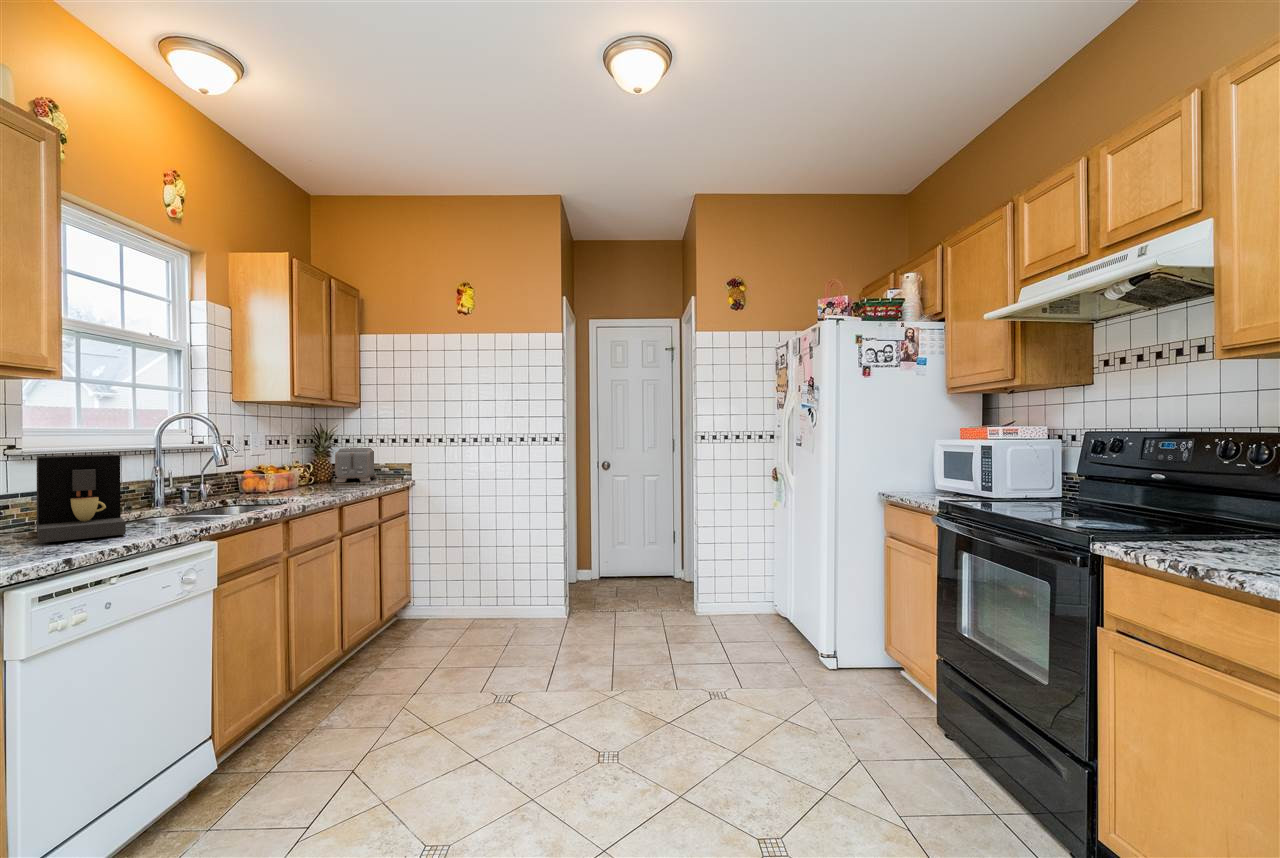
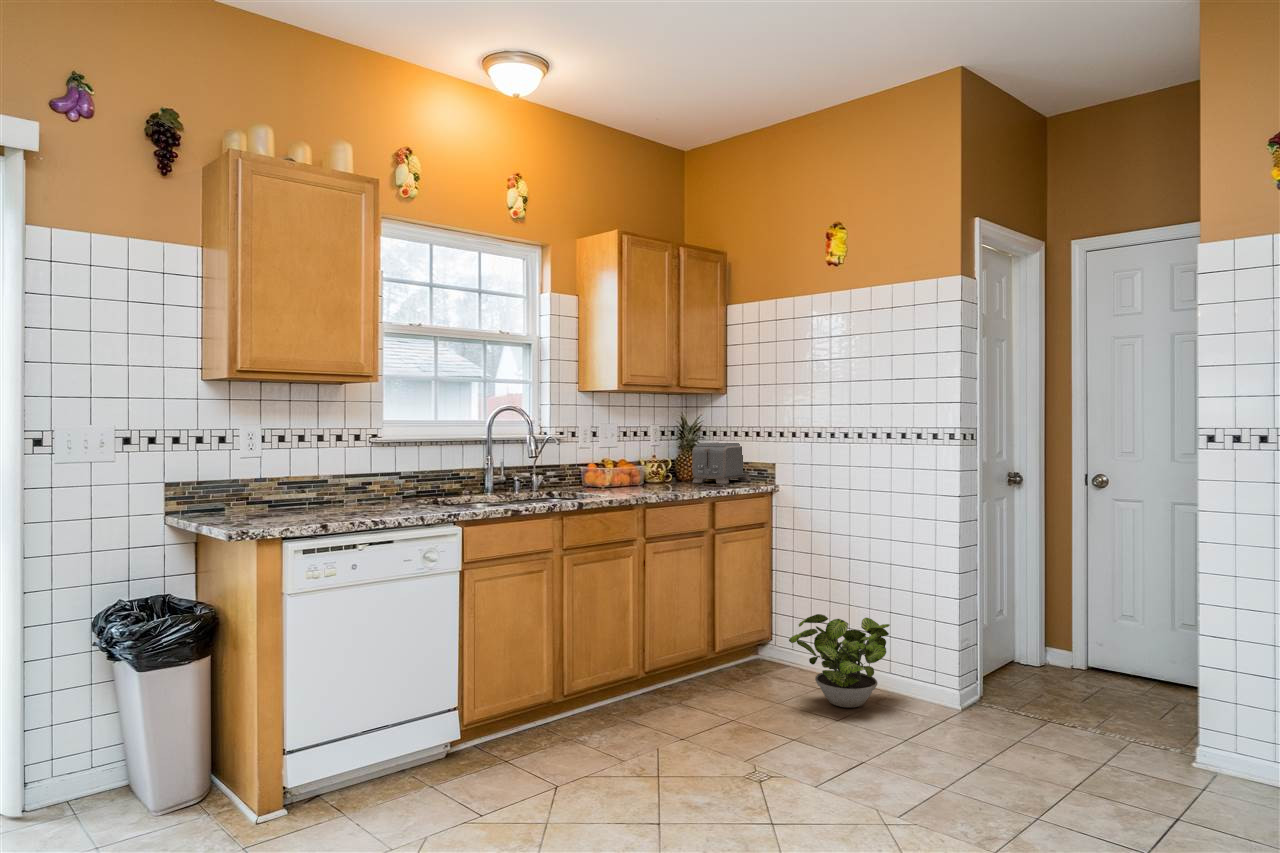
coffee maker: present [37,454,126,543] -> none [343,443,423,512]
potted plant: none [460,568,524,634] -> present [789,614,890,708]

